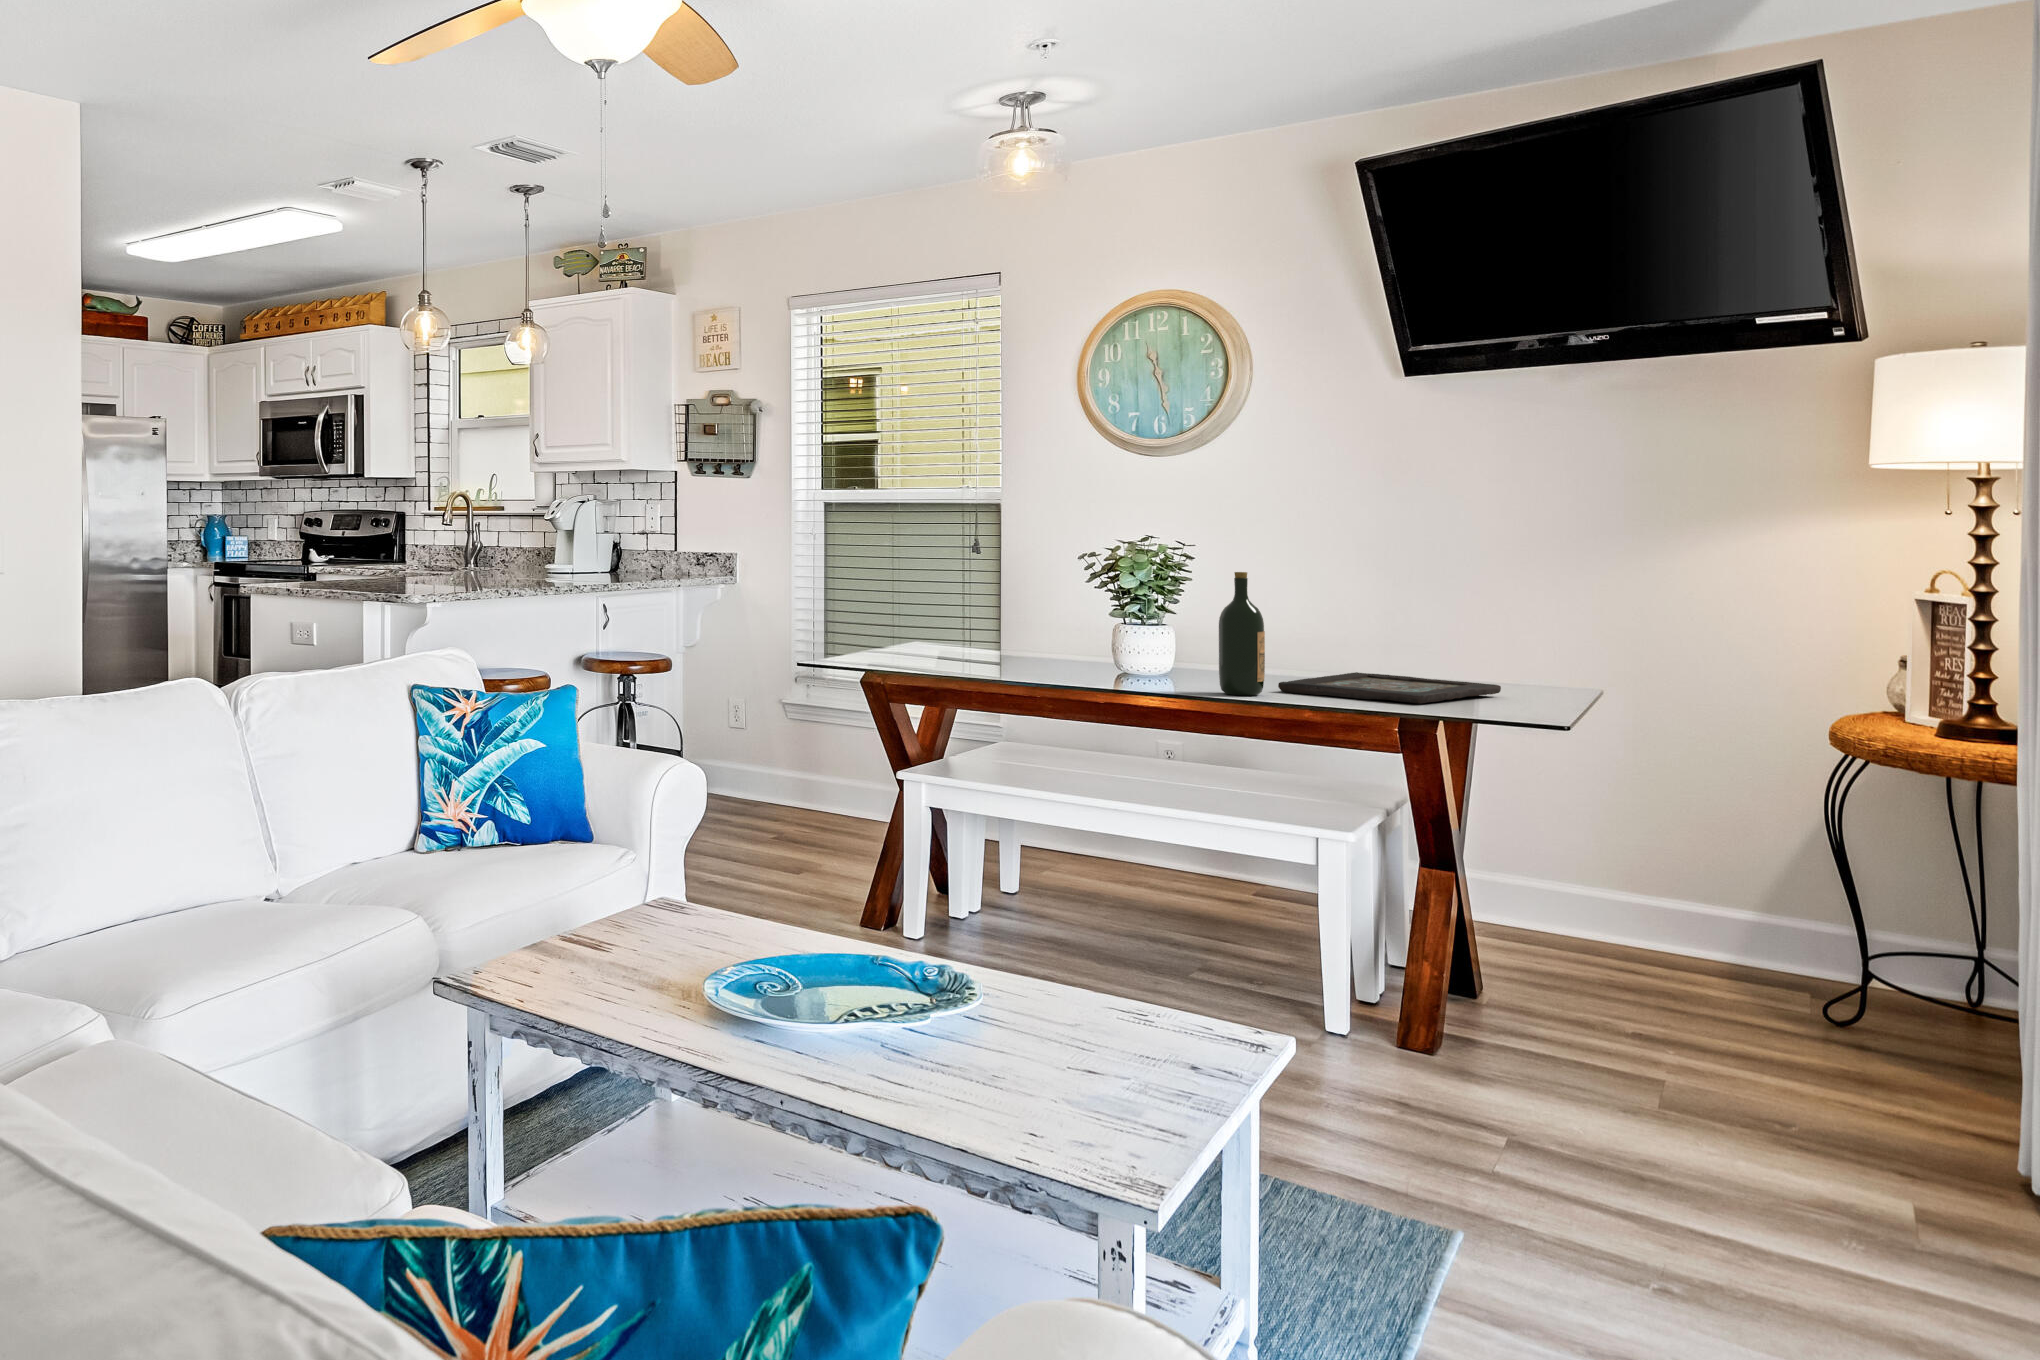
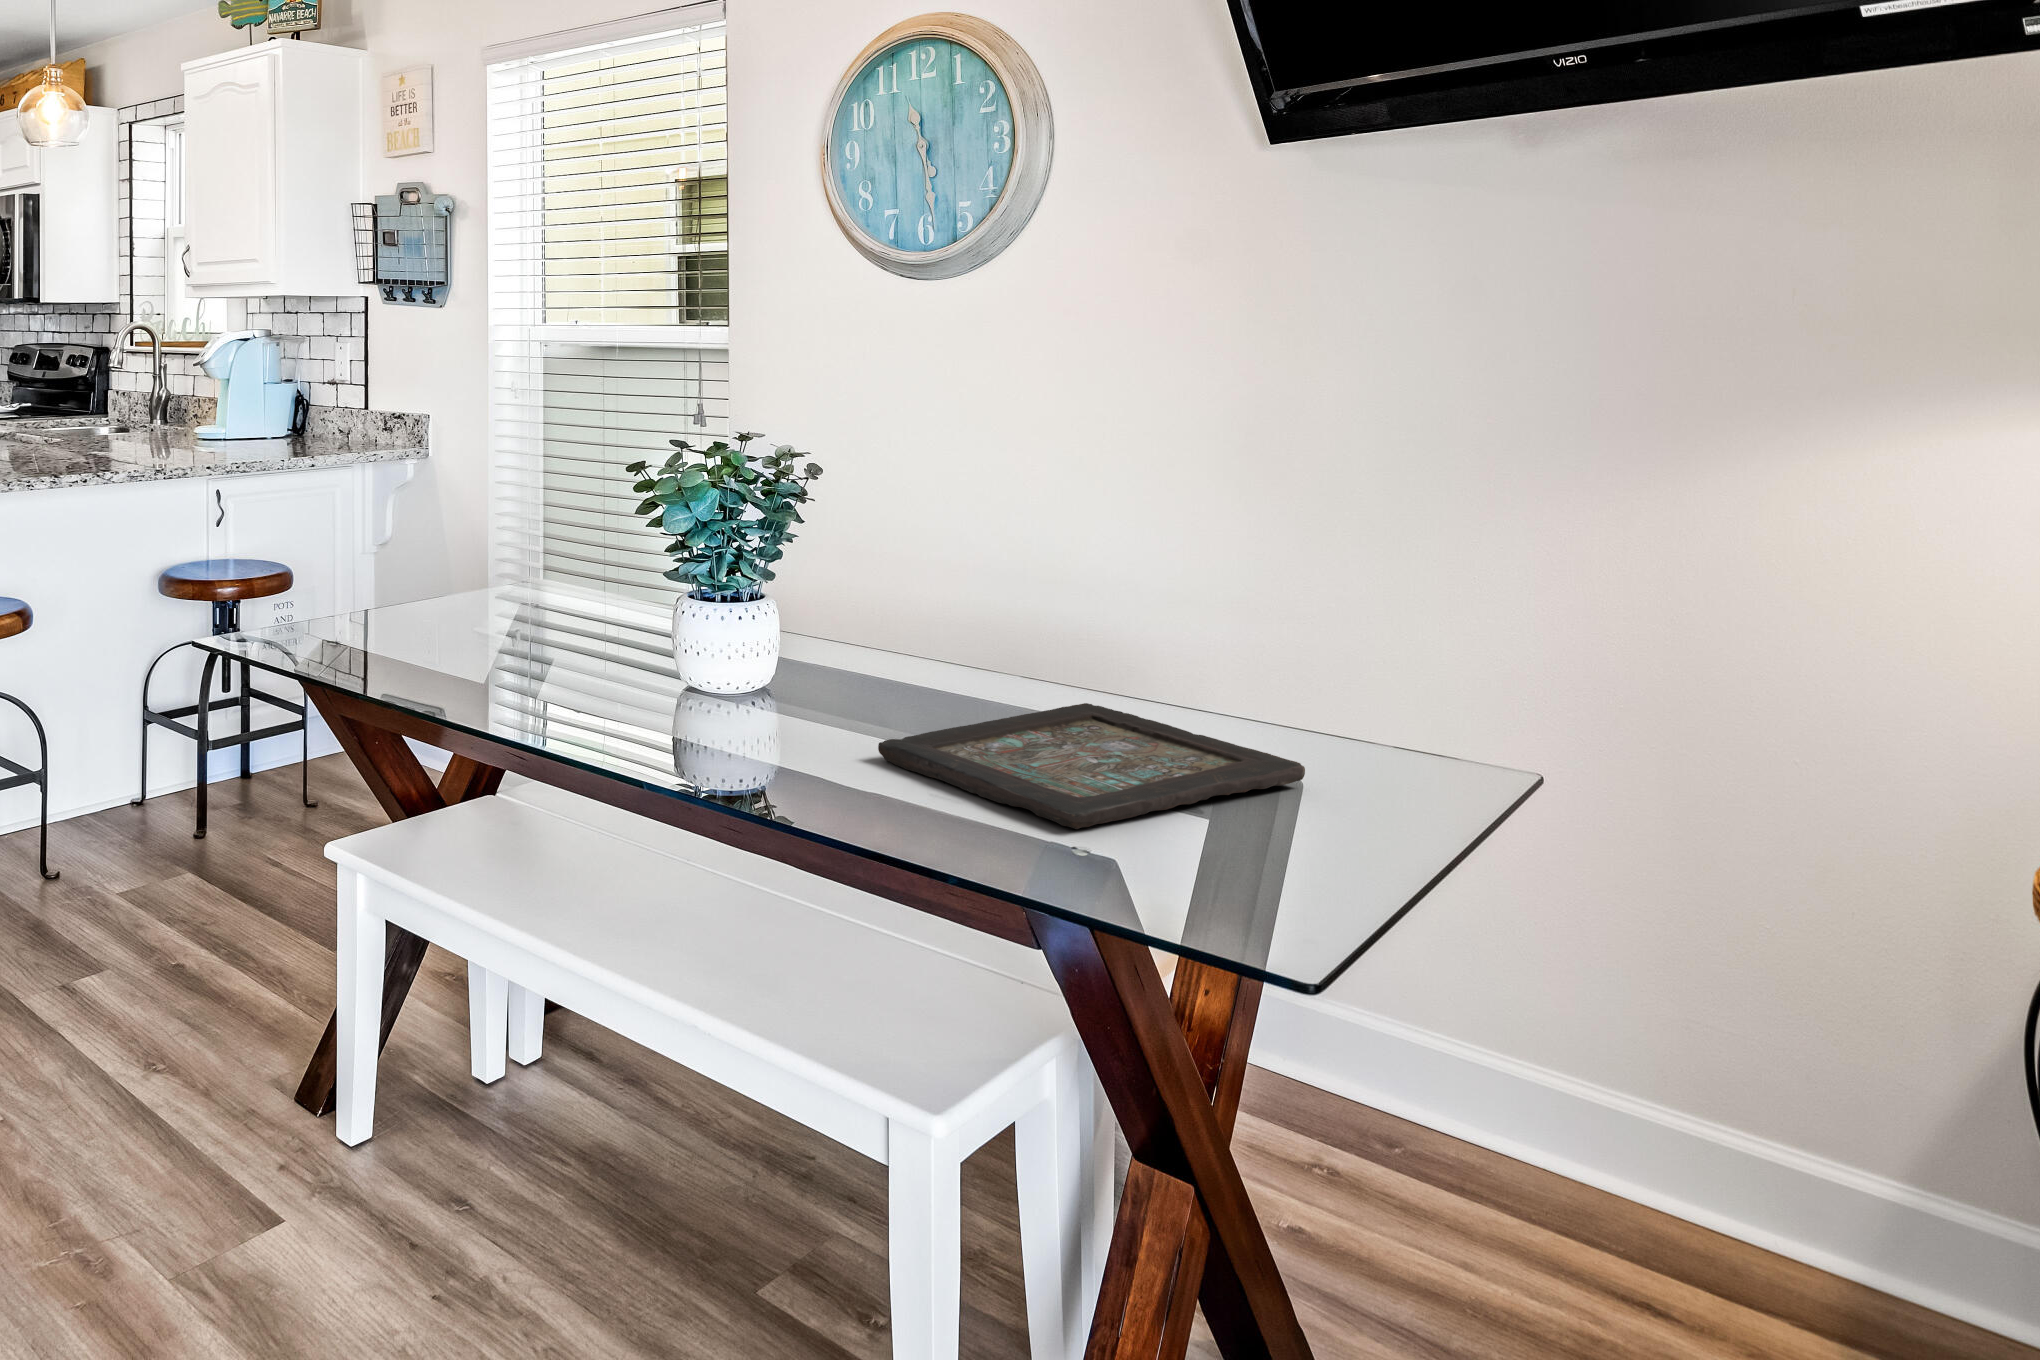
wine bottle: present [1218,572,1265,696] -> none [745,533,826,779]

